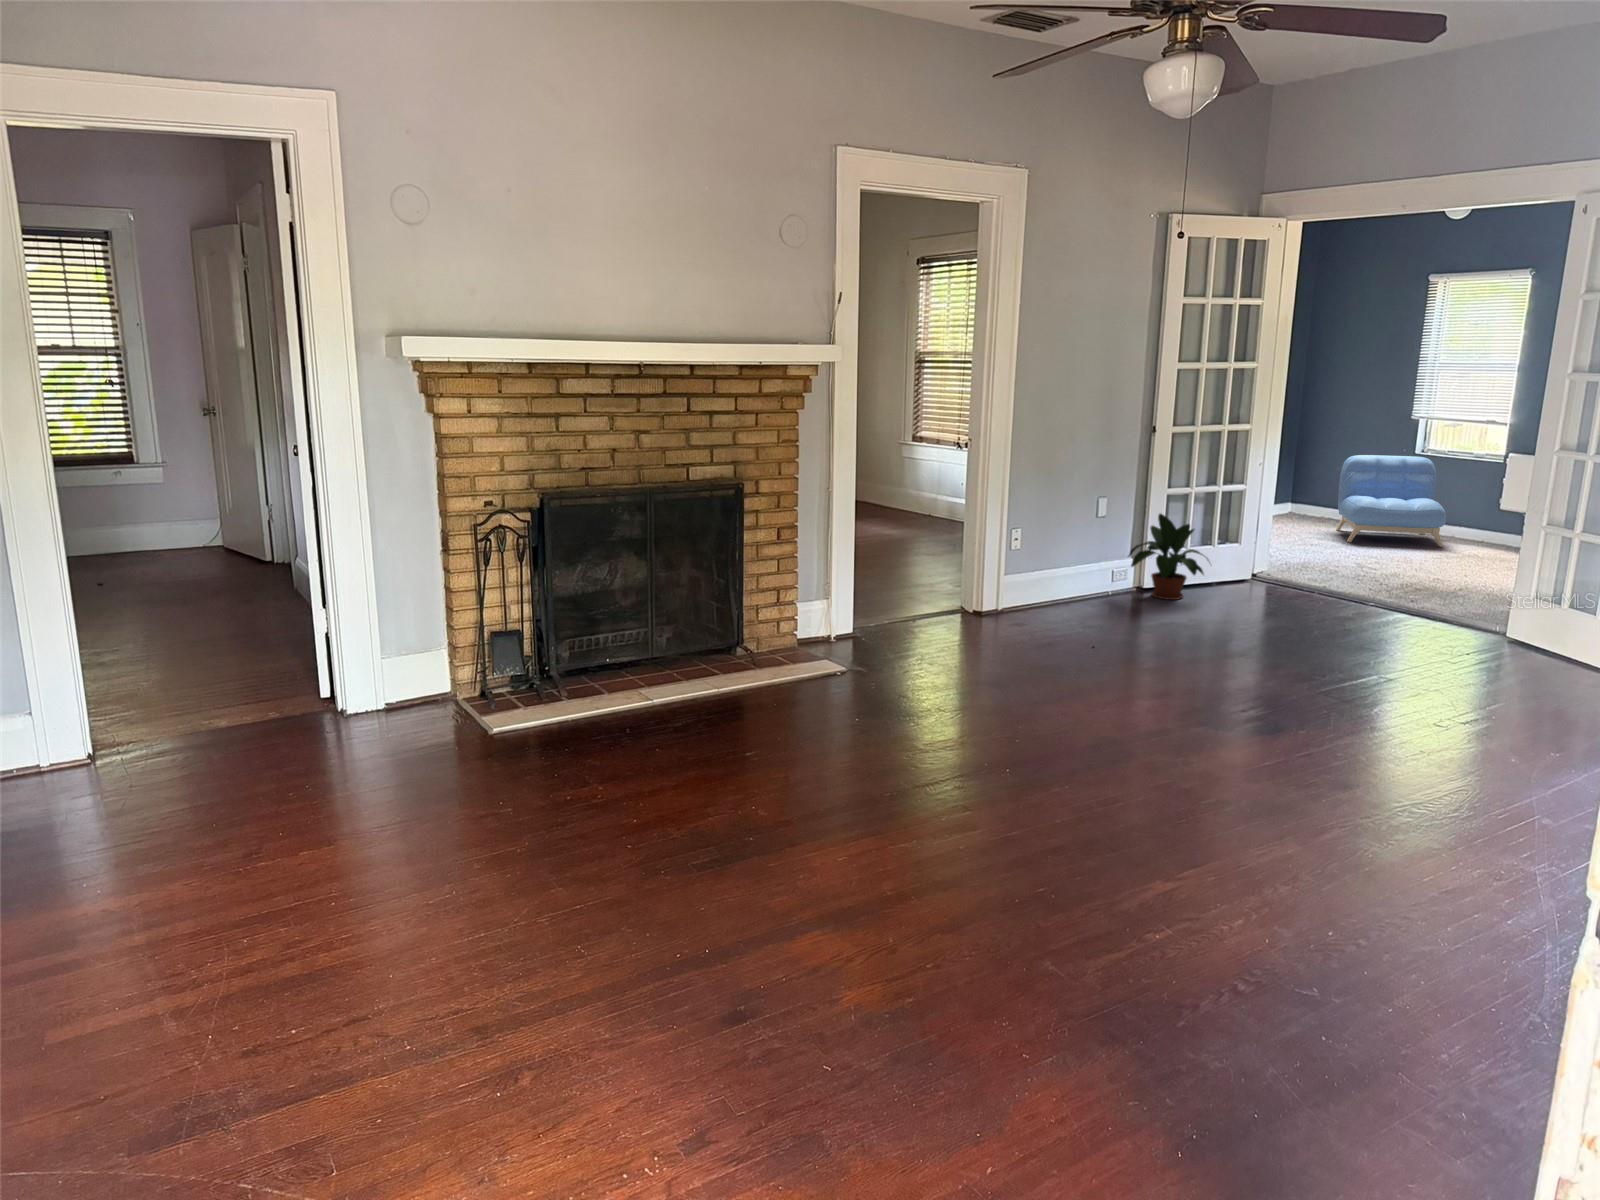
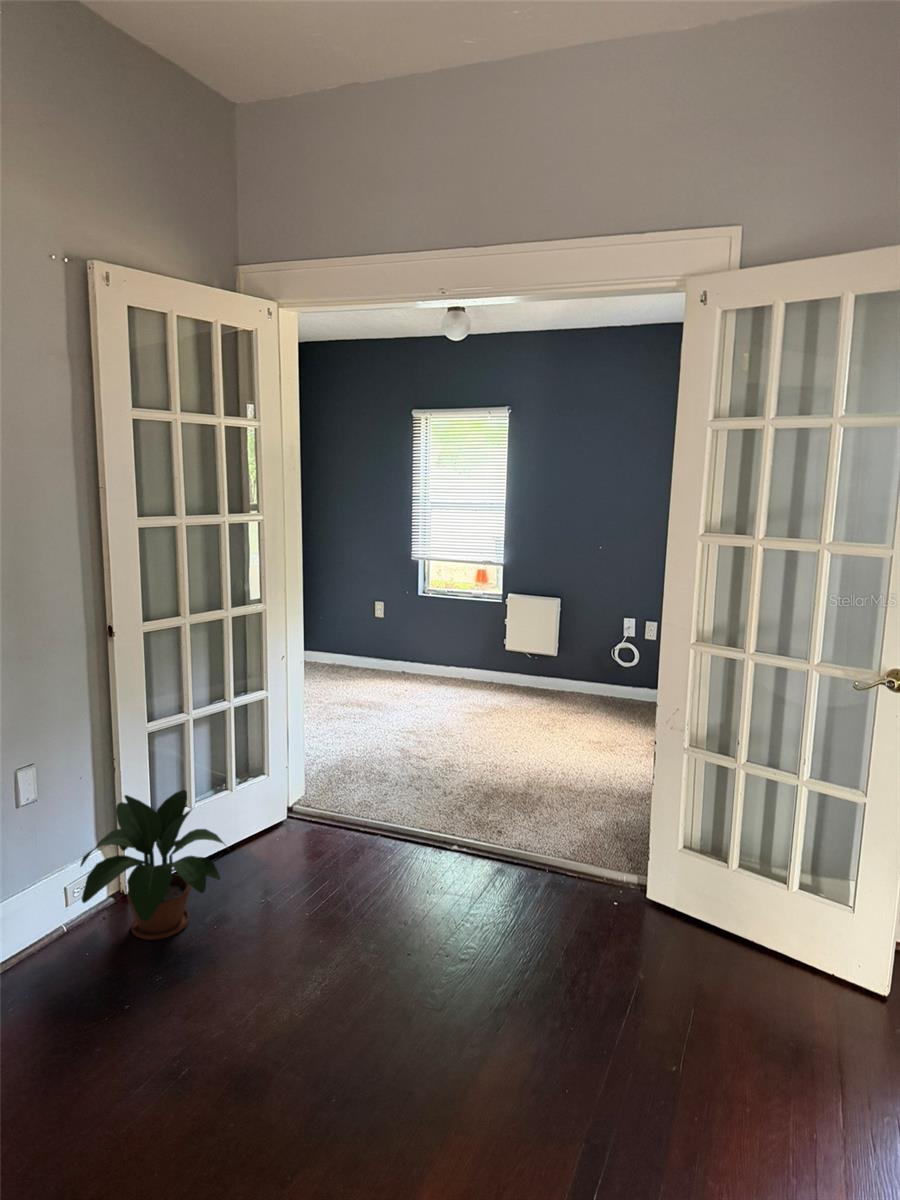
armchair: present [1336,455,1446,547] -> none [356,599,464,702]

